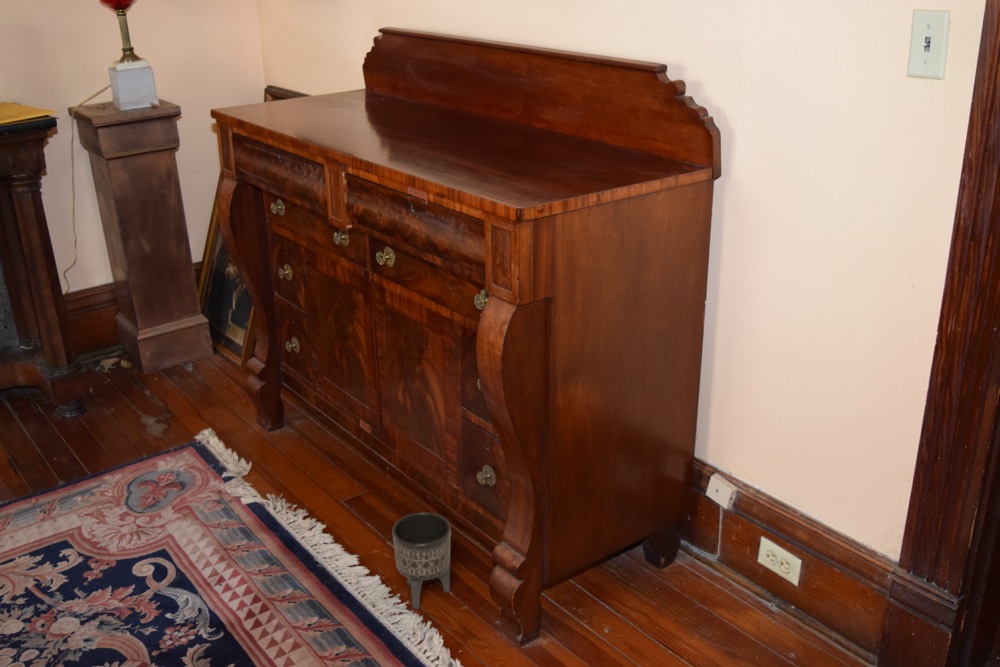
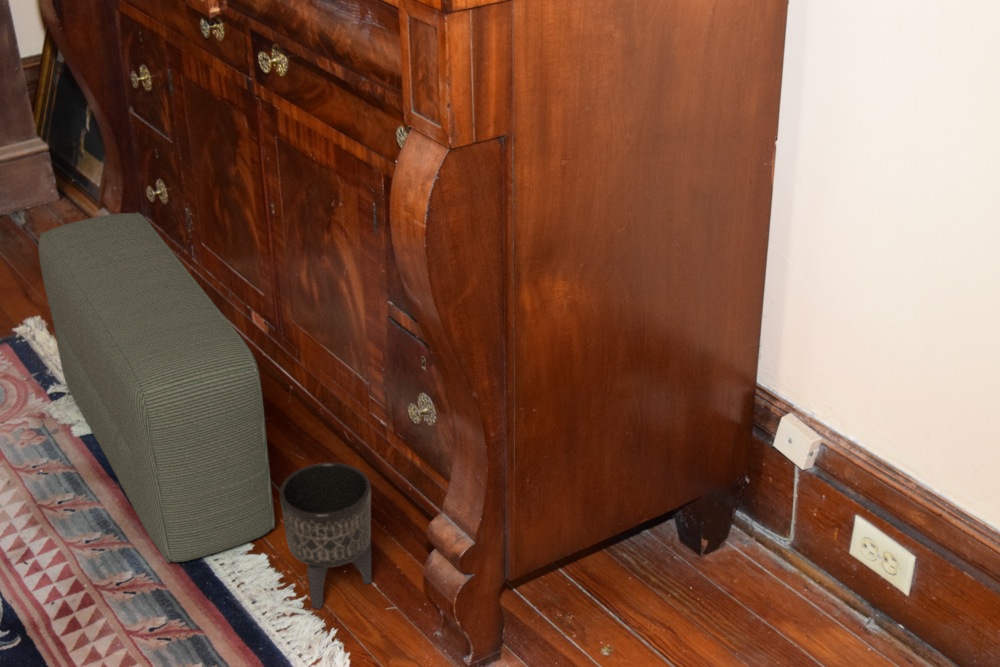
pouf: none [220,357,383,583] -> present [38,212,275,562]

